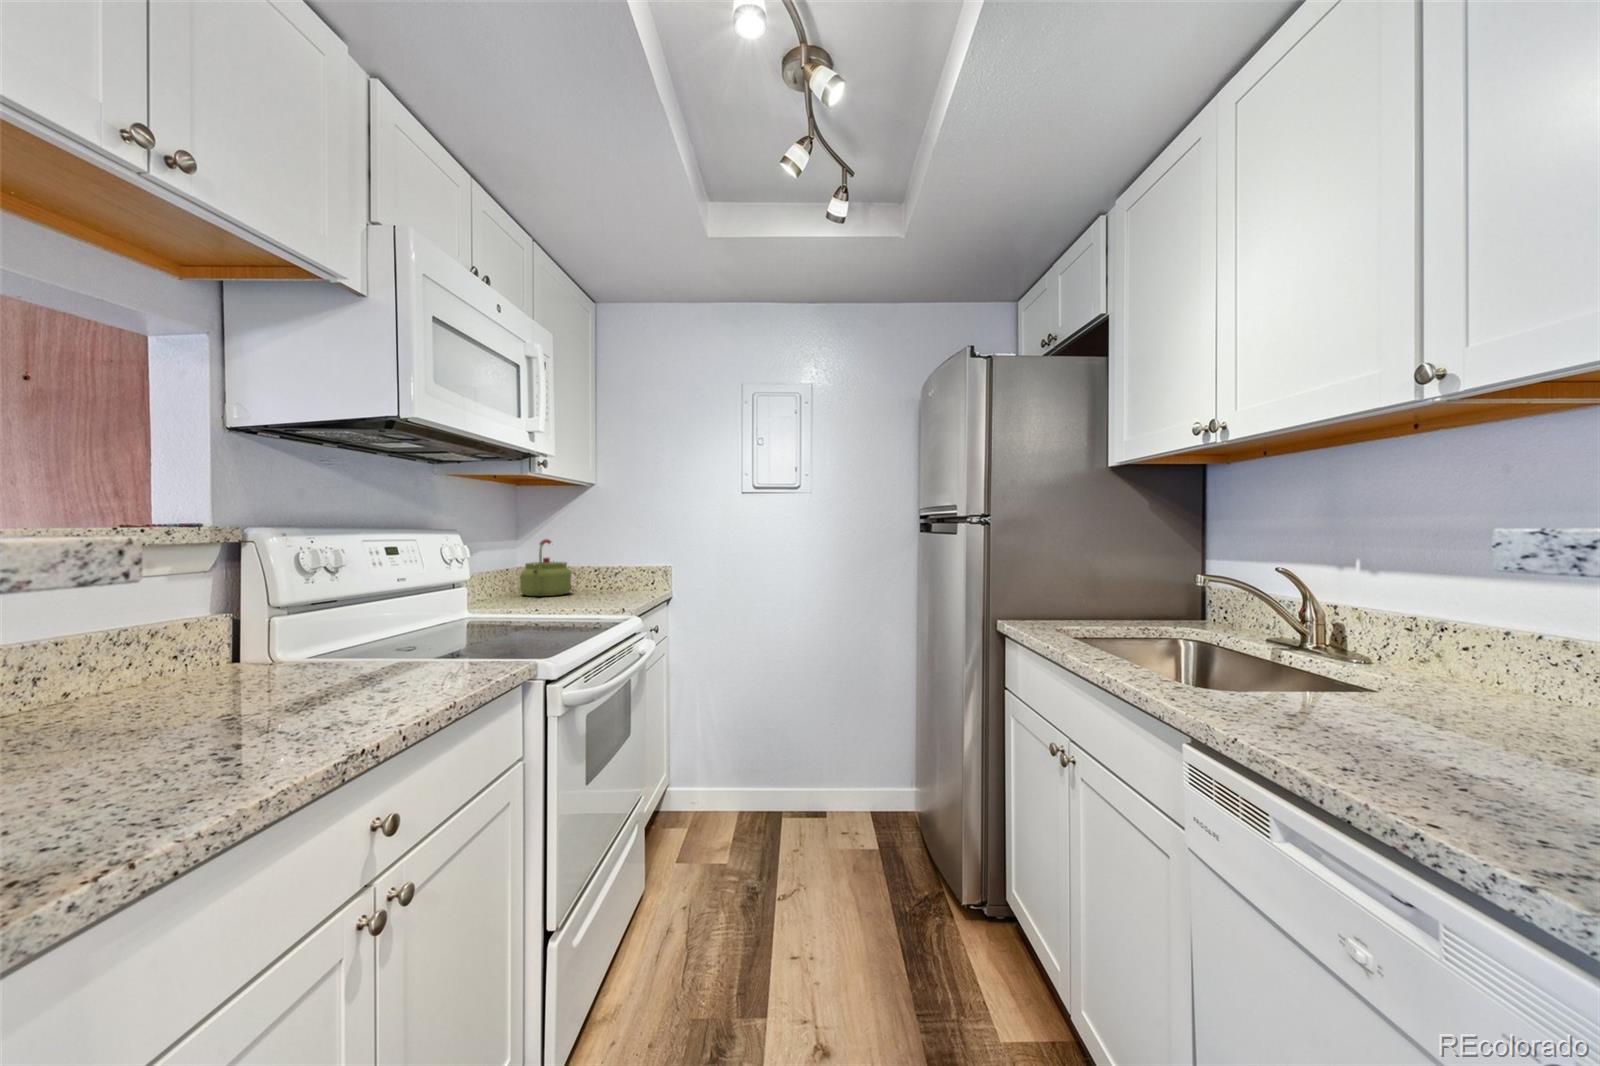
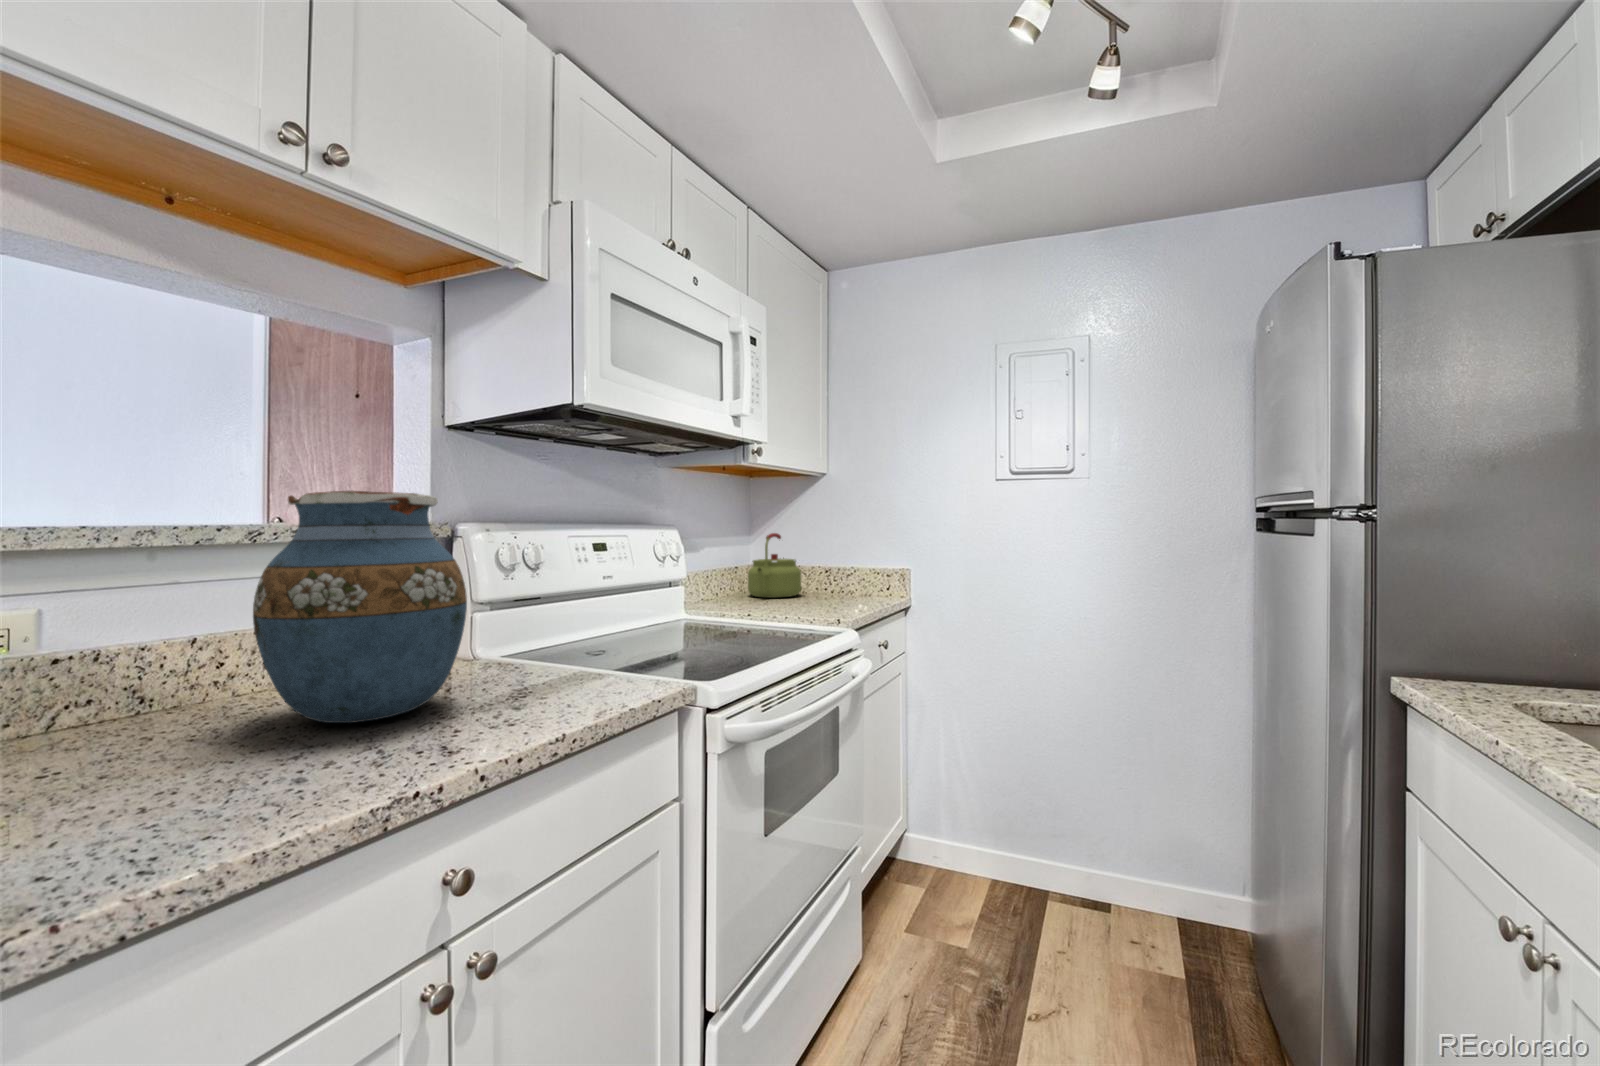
vase: none [90,501,331,721] -> present [253,491,467,723]

